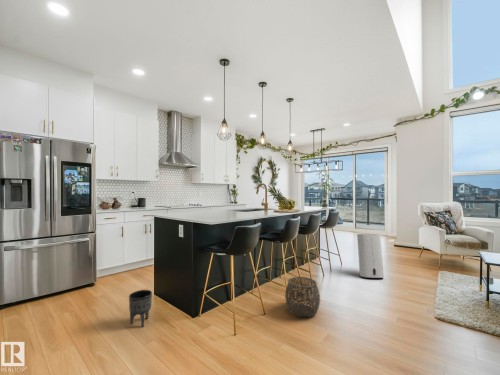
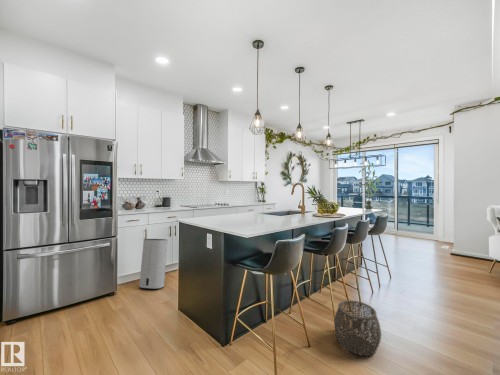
air purifier: present [357,234,384,278] -> present [139,239,168,289]
planter: present [129,290,152,327] -> none [149,310,176,356]

